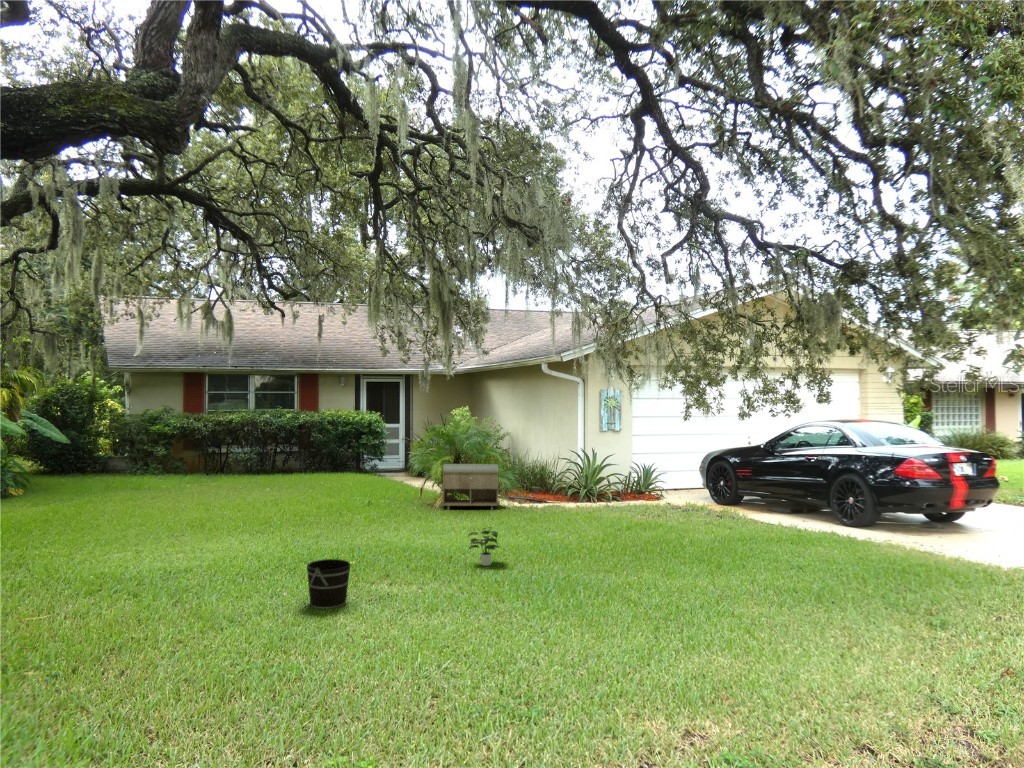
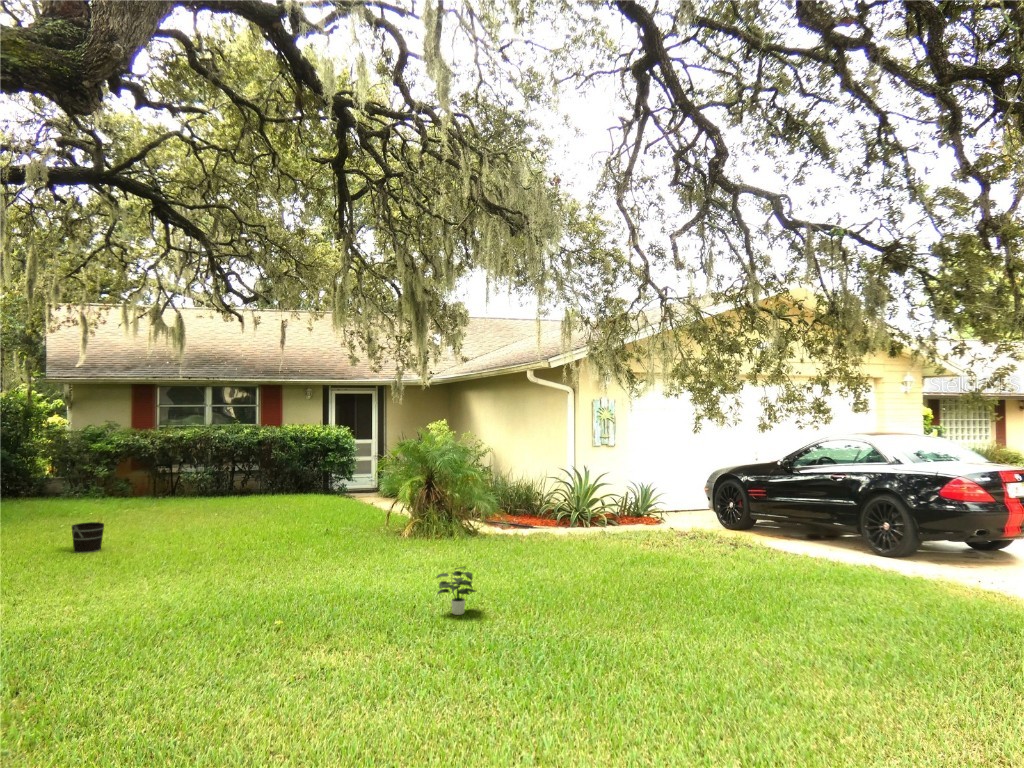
storage bench: present [443,464,499,510] -> none [414,486,478,539]
bucket: present [307,558,350,609] -> present [72,522,104,553]

